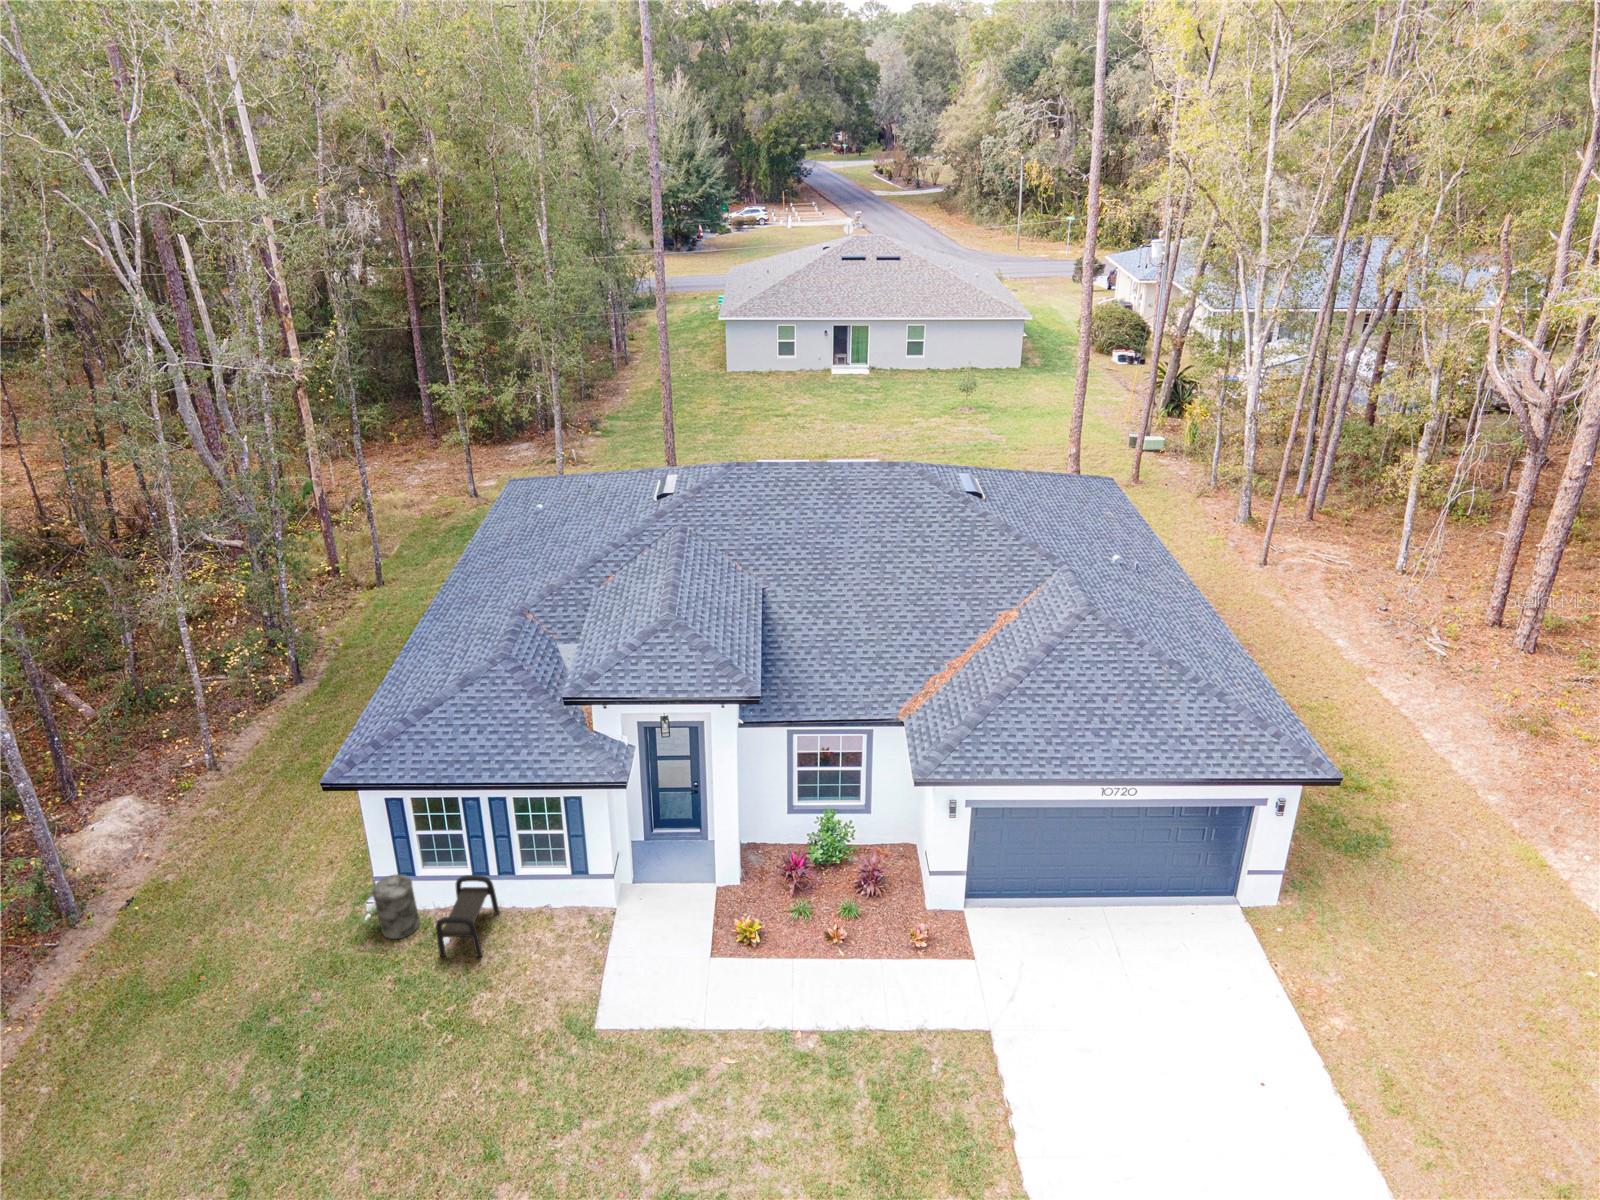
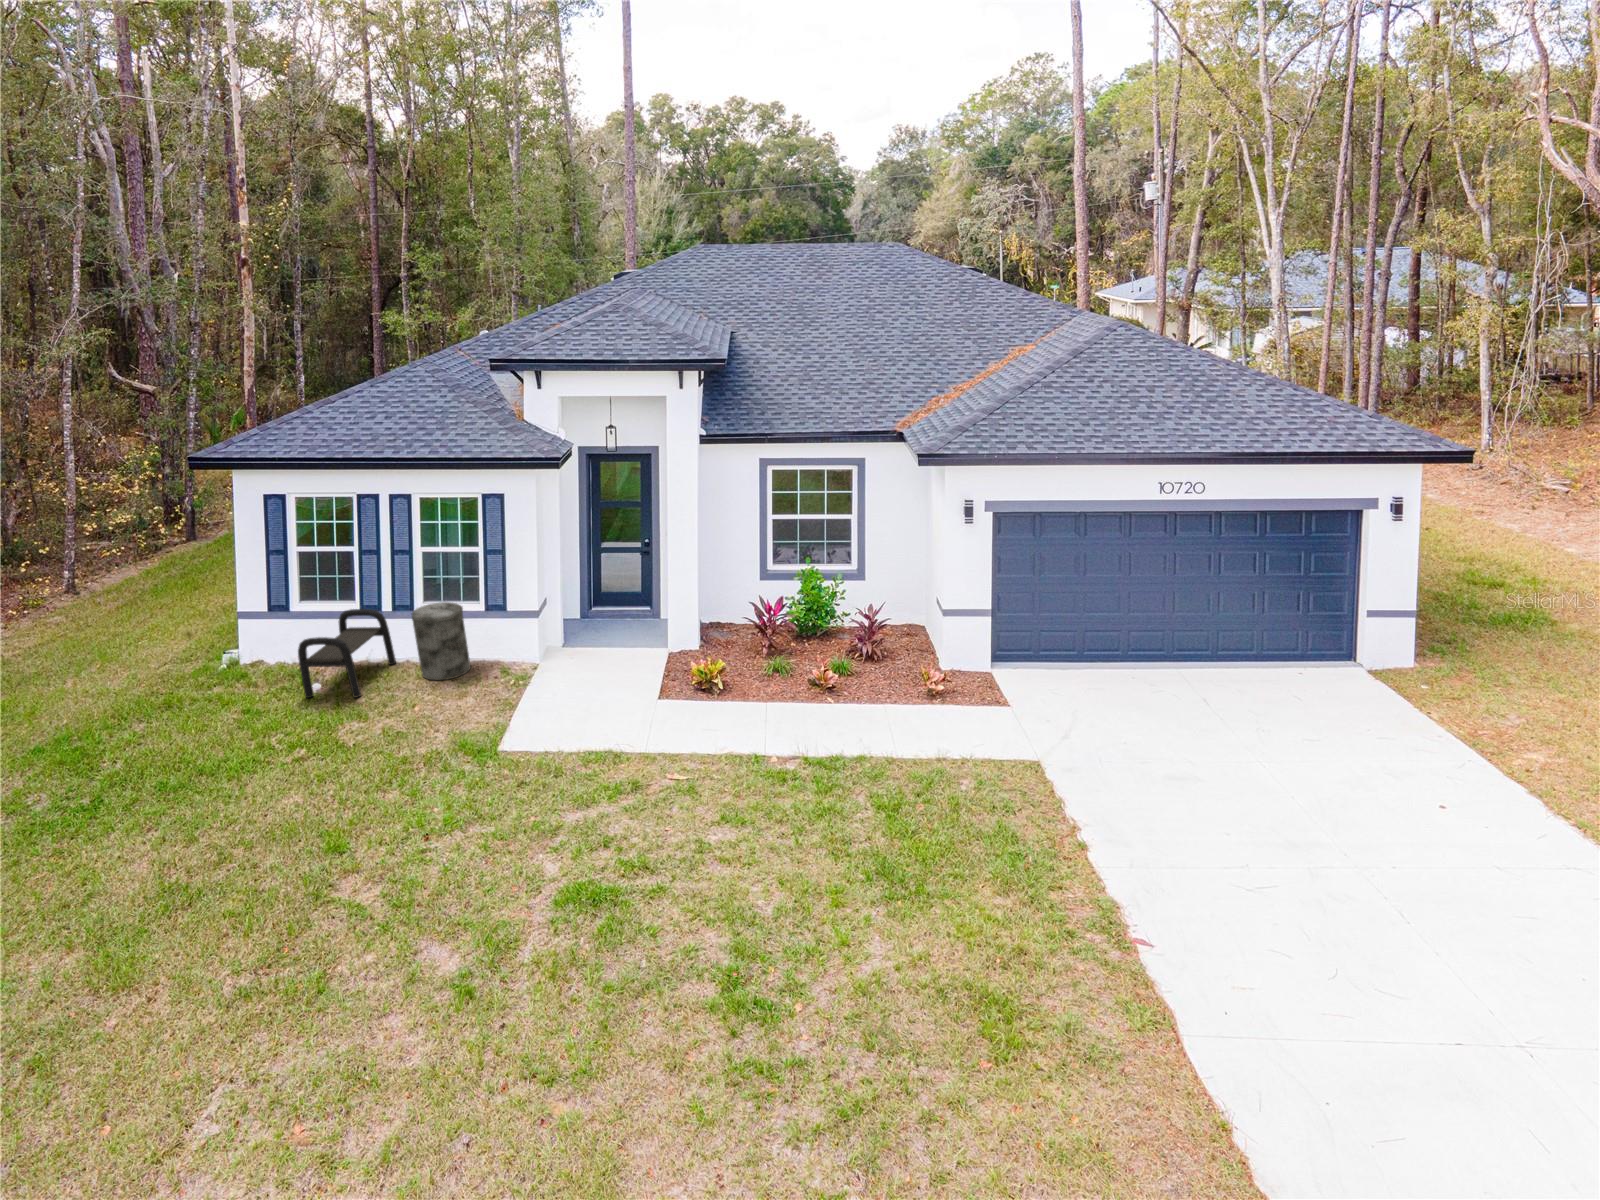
trash can: present [372,874,420,939] -> present [412,602,471,680]

